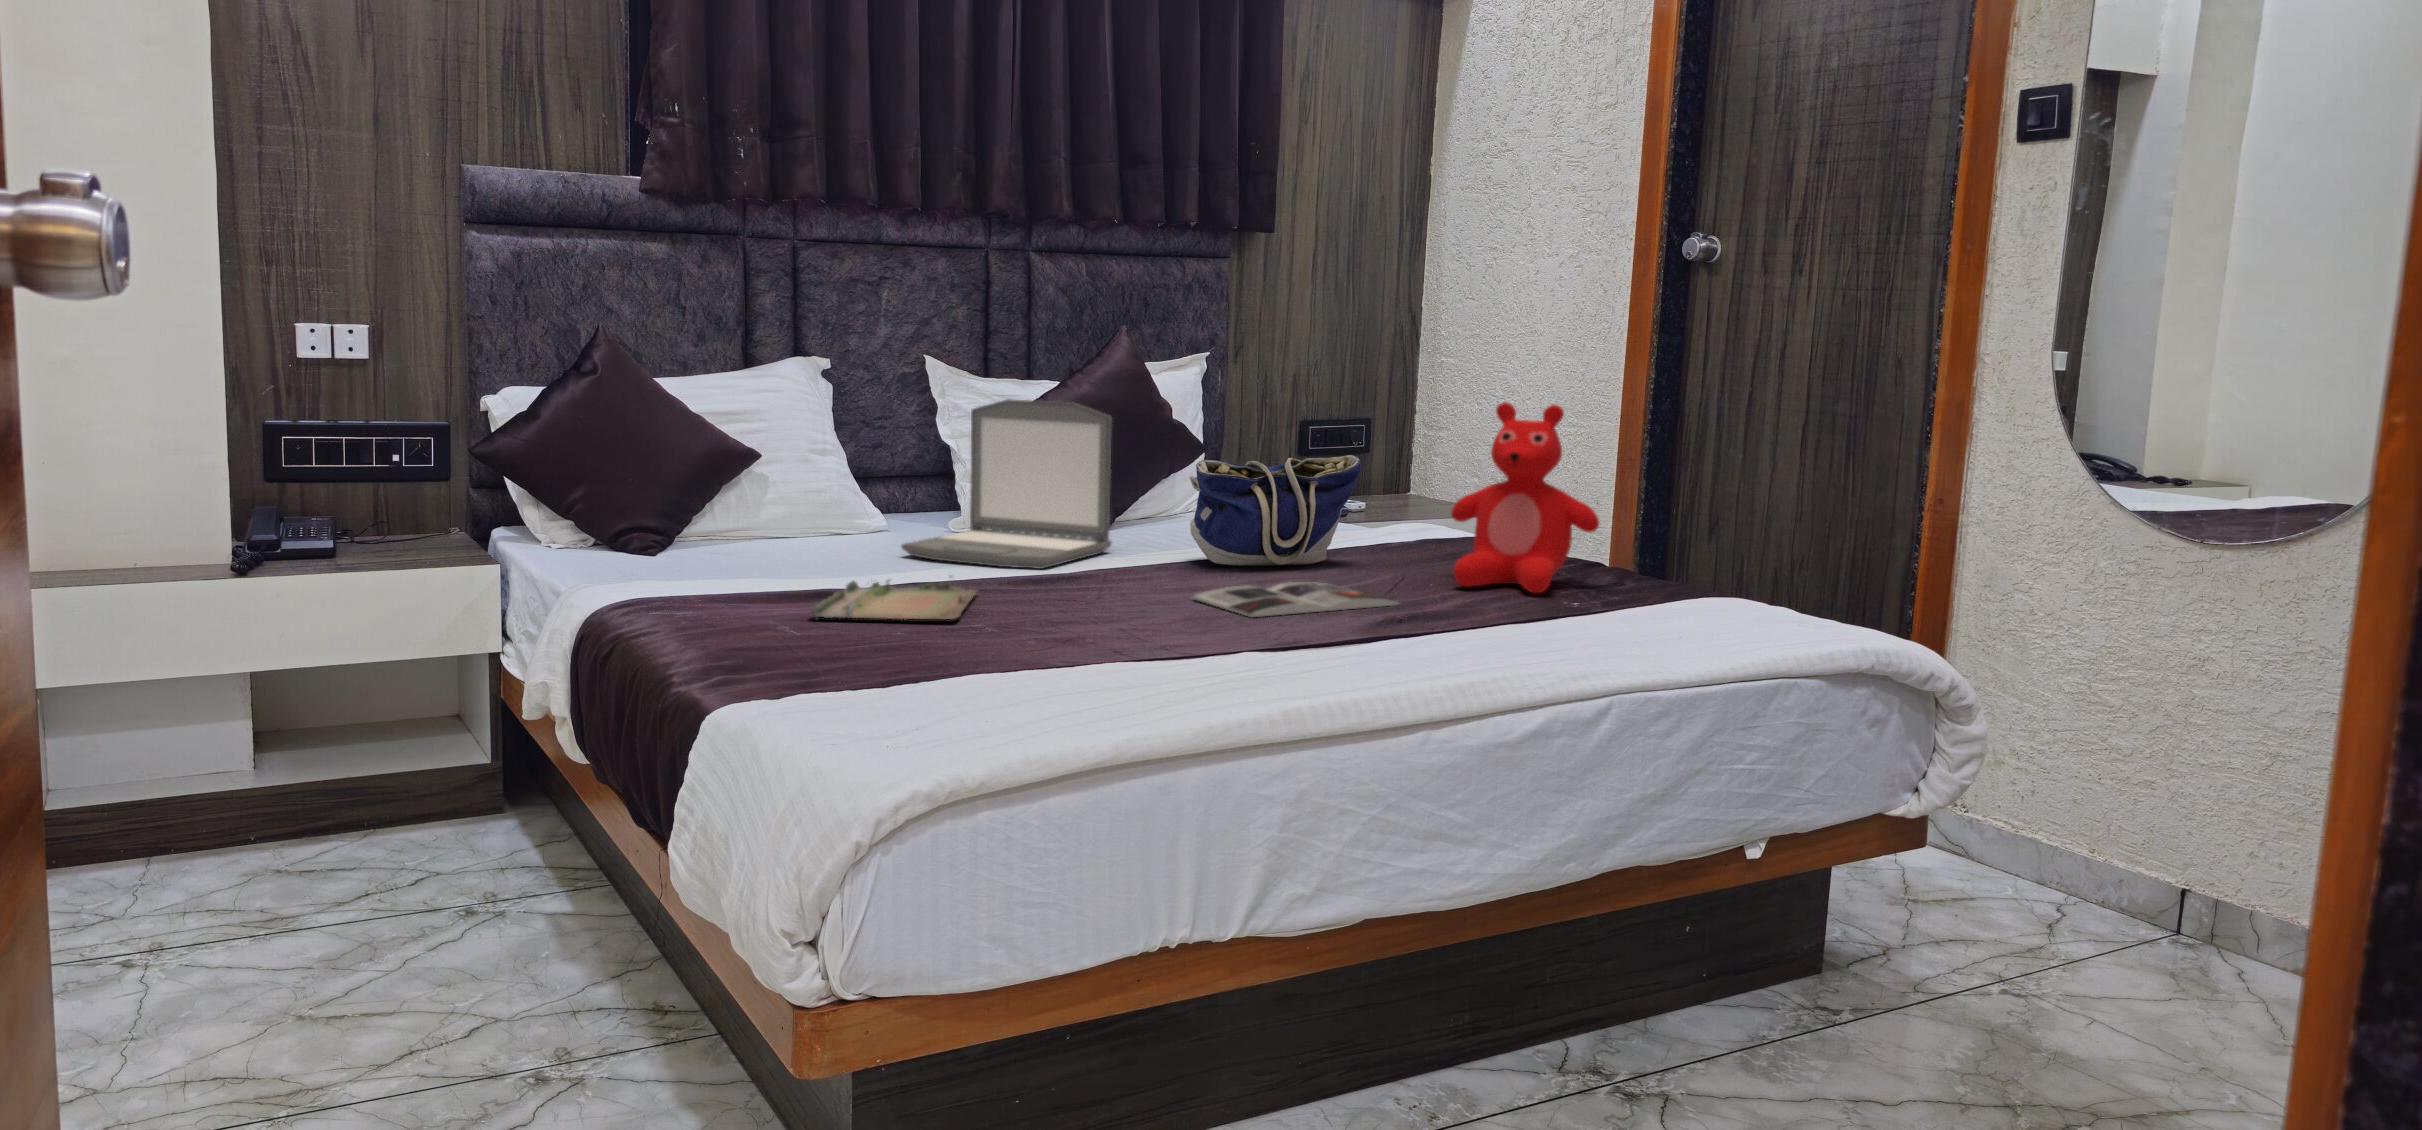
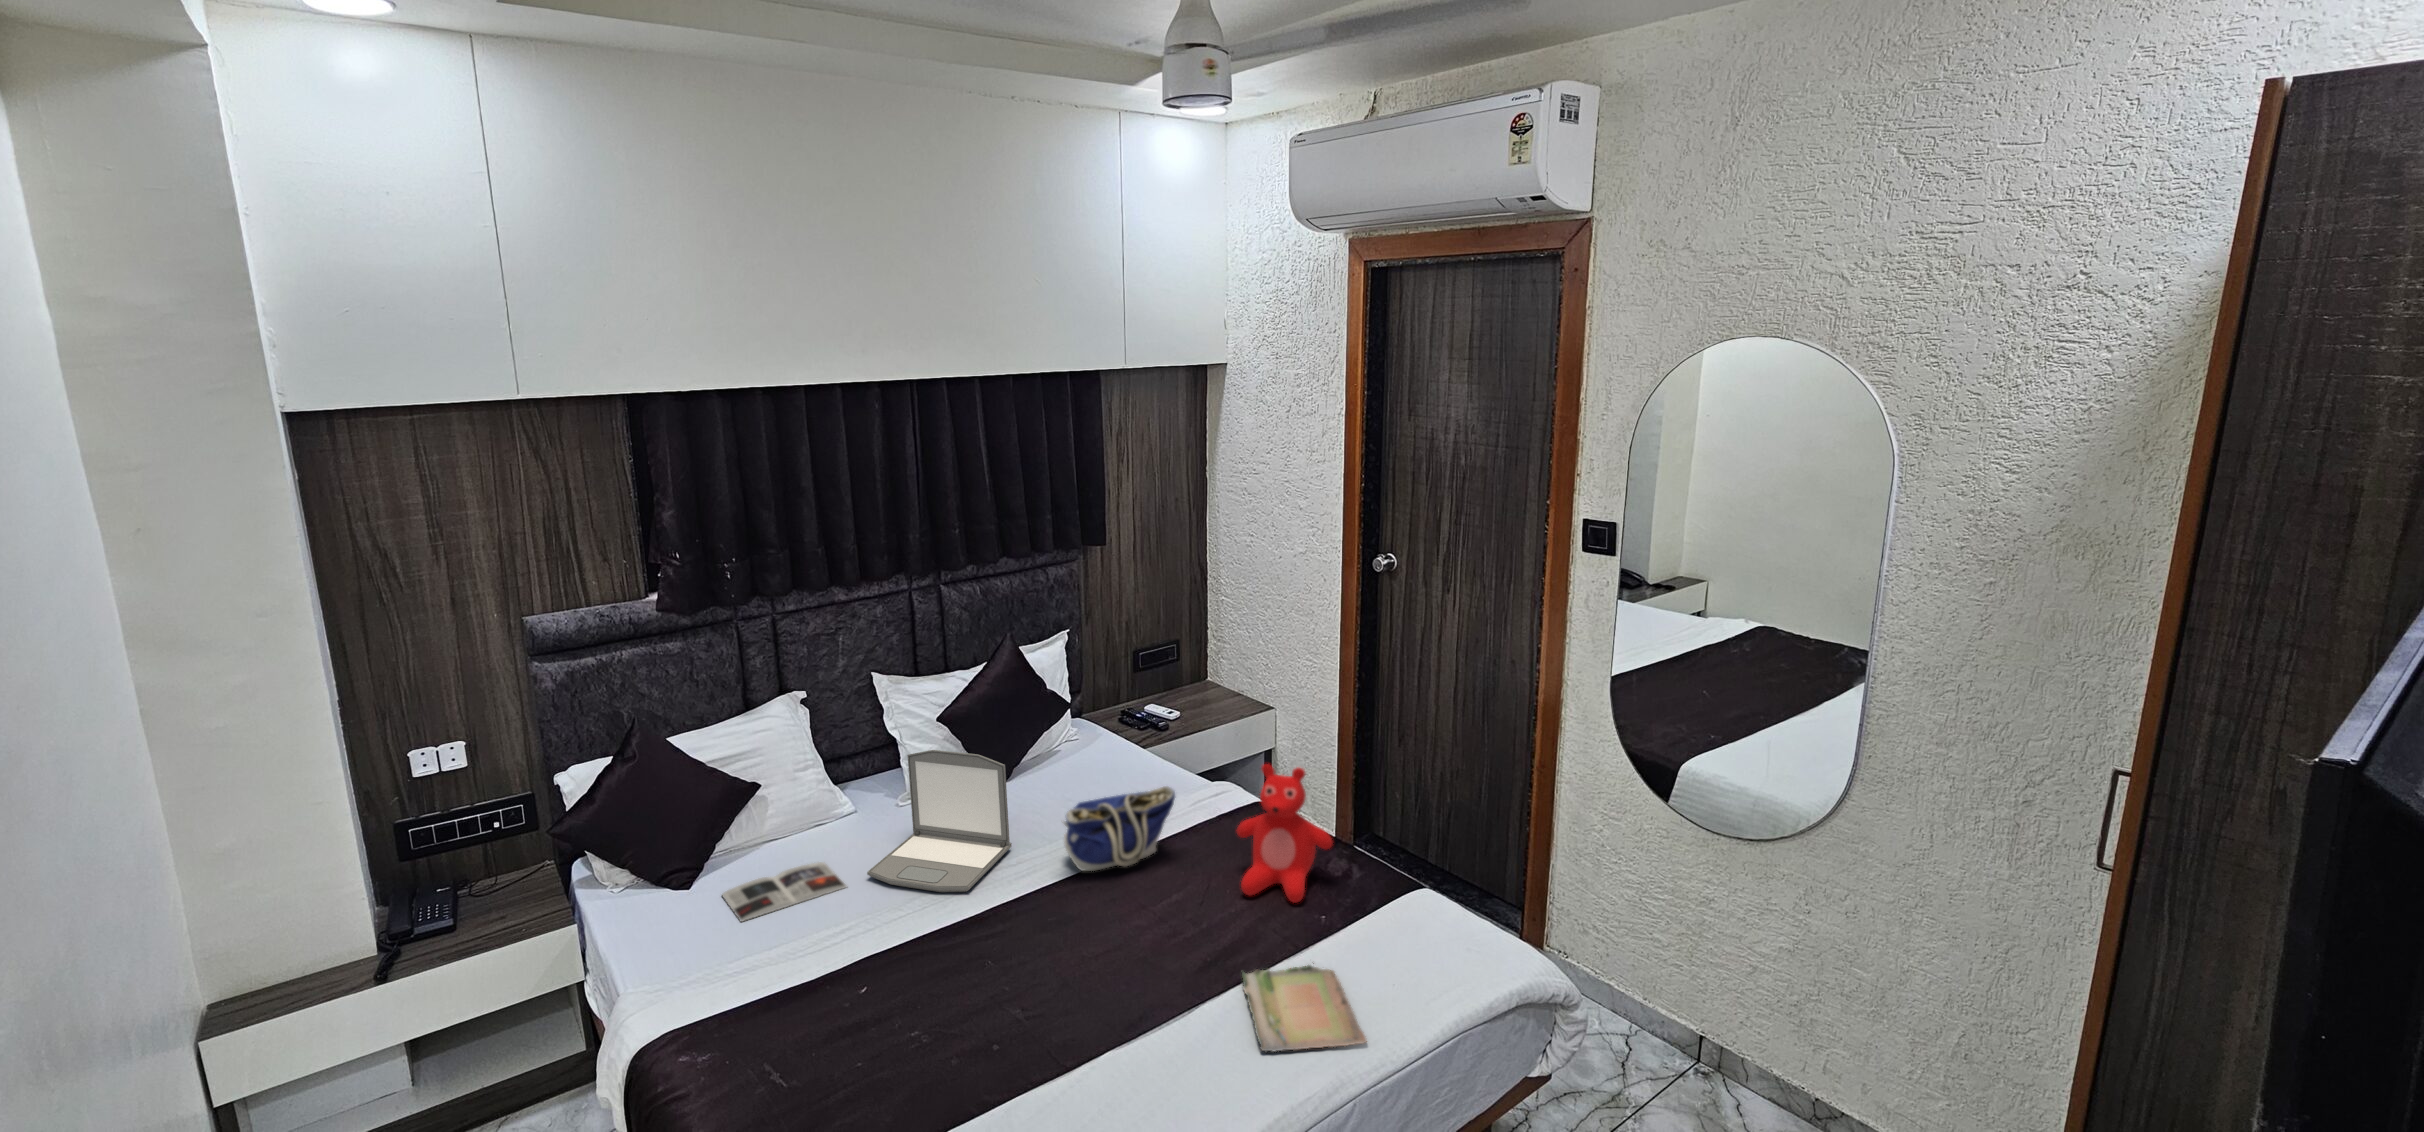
tray: present [811,580,977,619] -> present [1242,962,1366,1052]
magazine: present [1191,582,1399,617] -> present [722,862,847,921]

